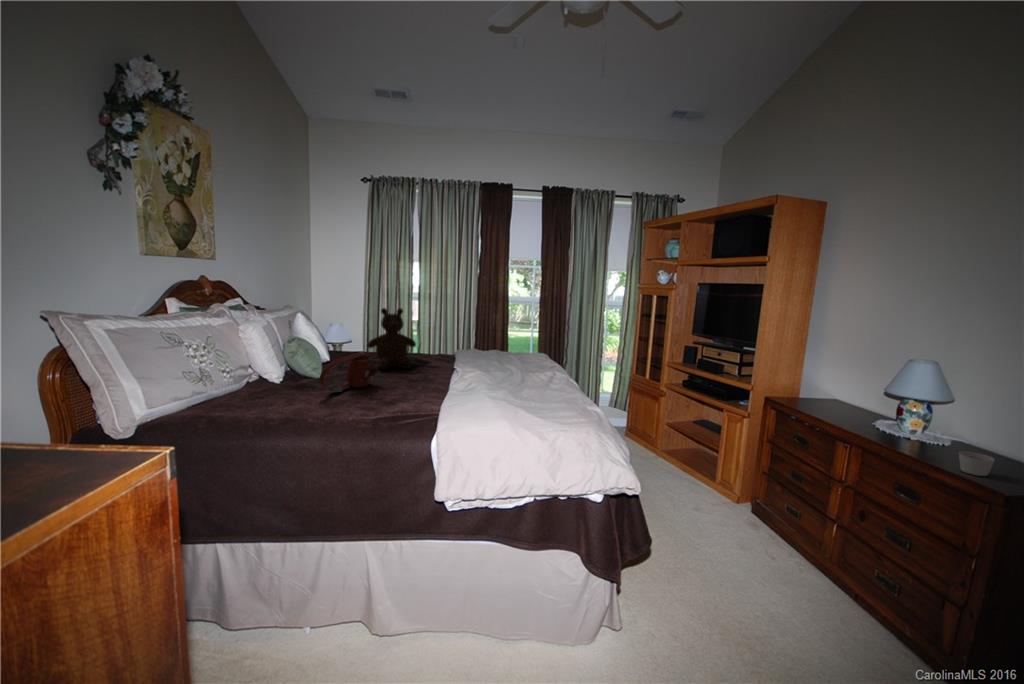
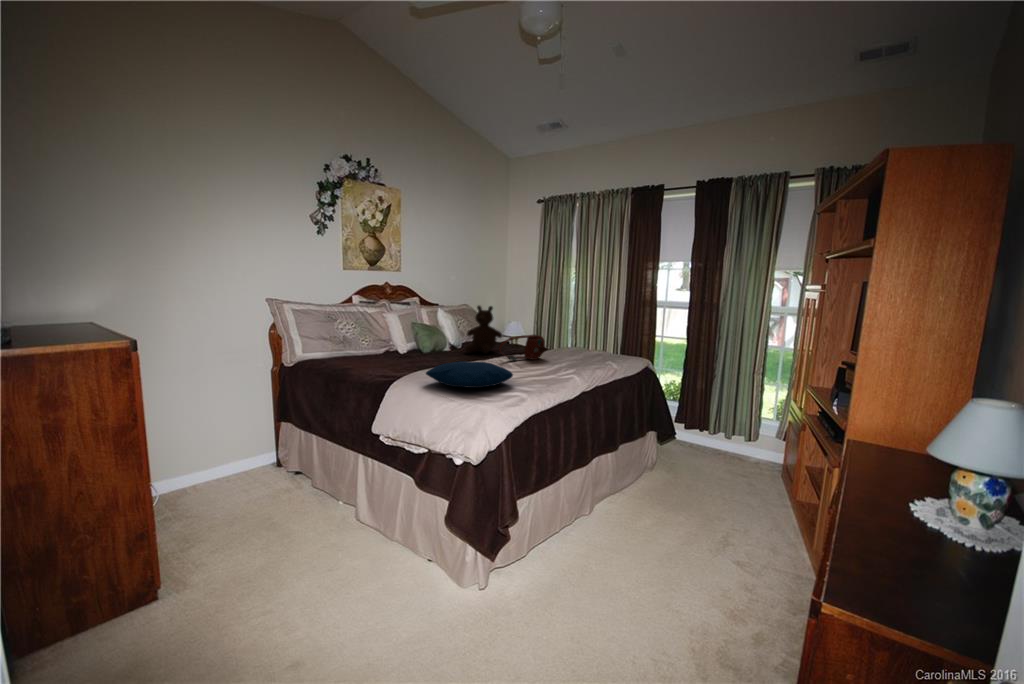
handbag: present [320,352,378,392] -> present [499,335,547,360]
pillow: none [461,379,559,415] -> present [426,361,513,388]
candle: present [959,451,995,476] -> none [876,531,930,578]

